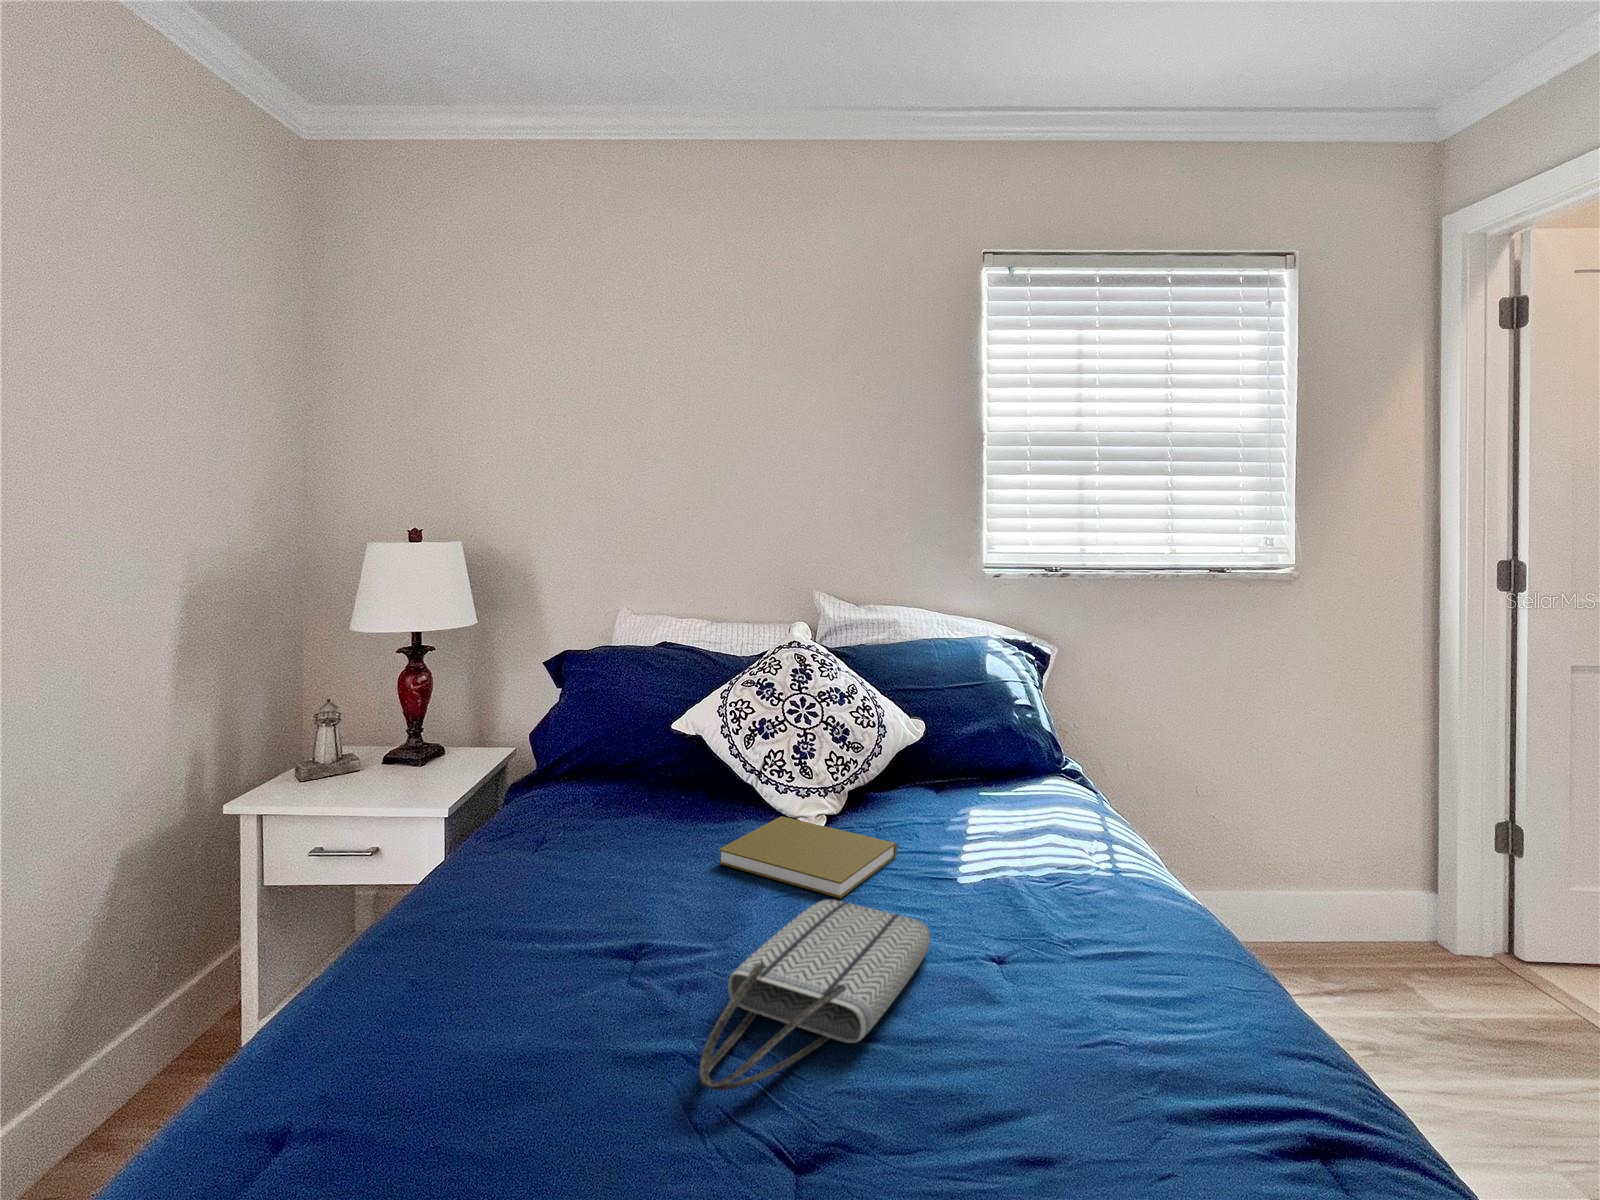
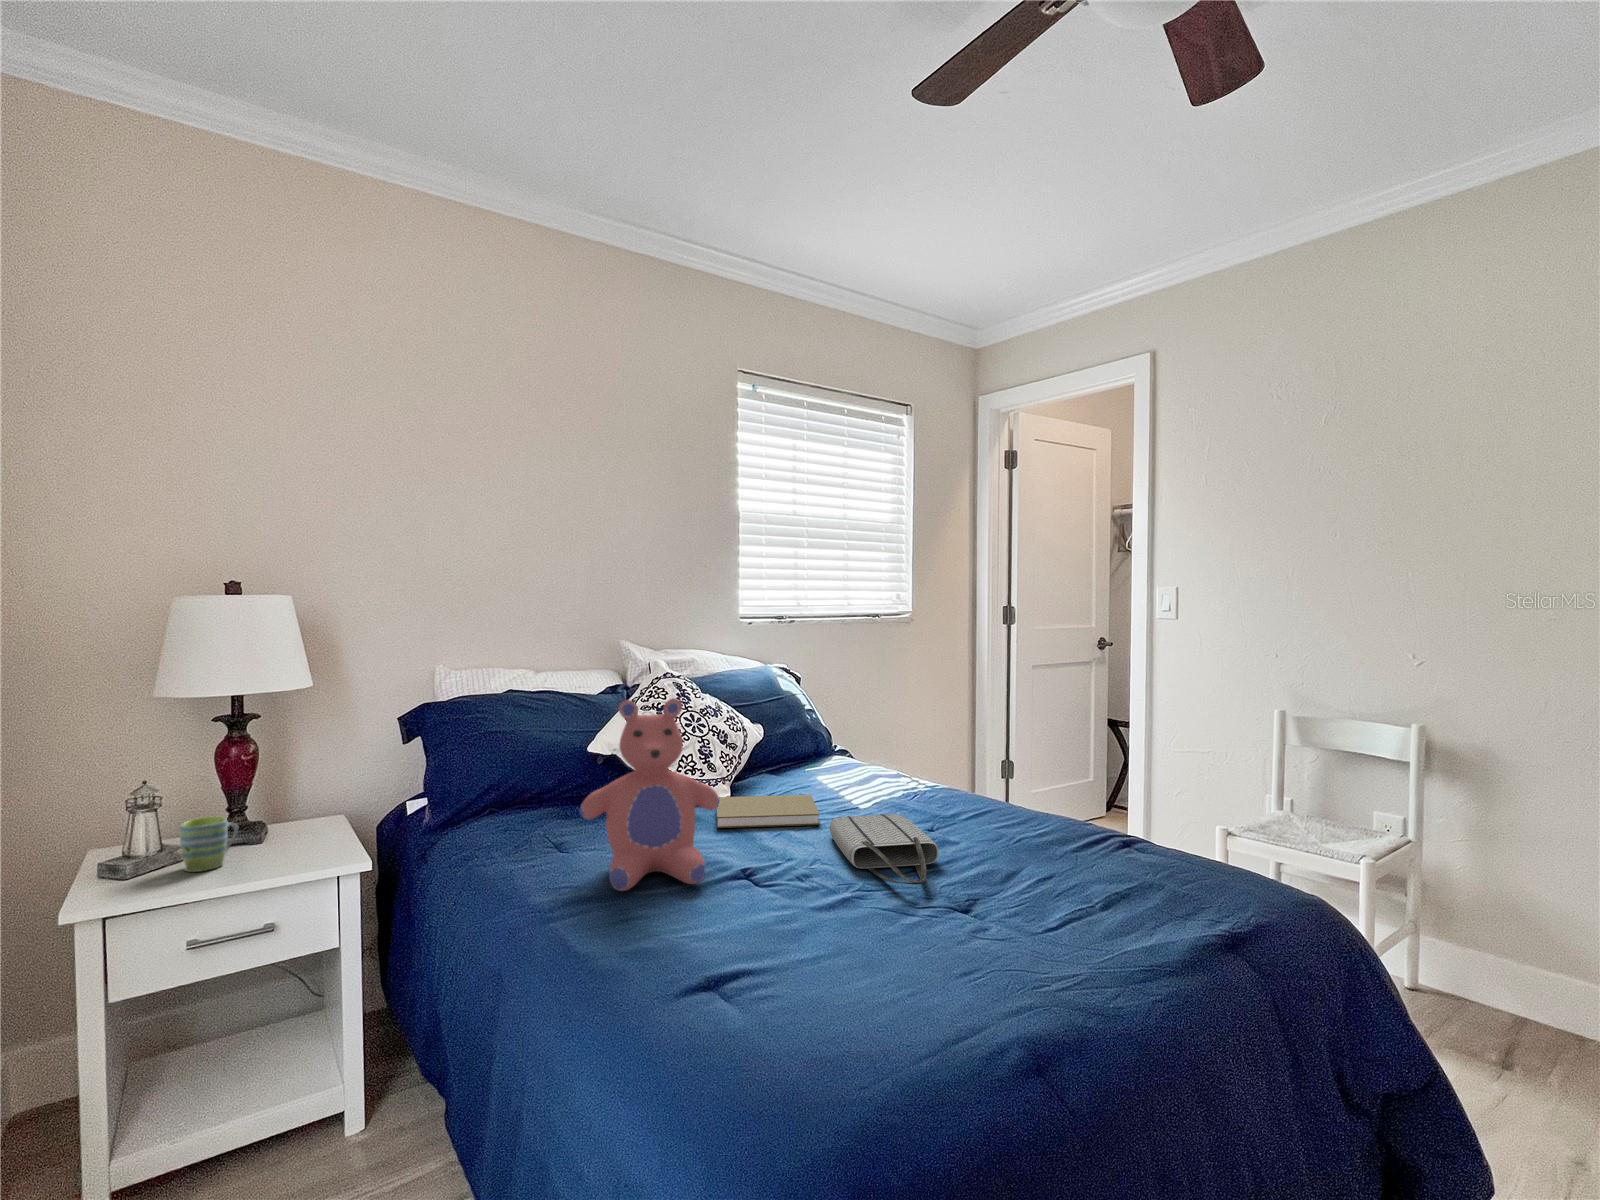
teddy bear: none [440,685,634,950] -> present [580,698,720,891]
mug: none [332,738,387,787] -> present [179,816,238,872]

